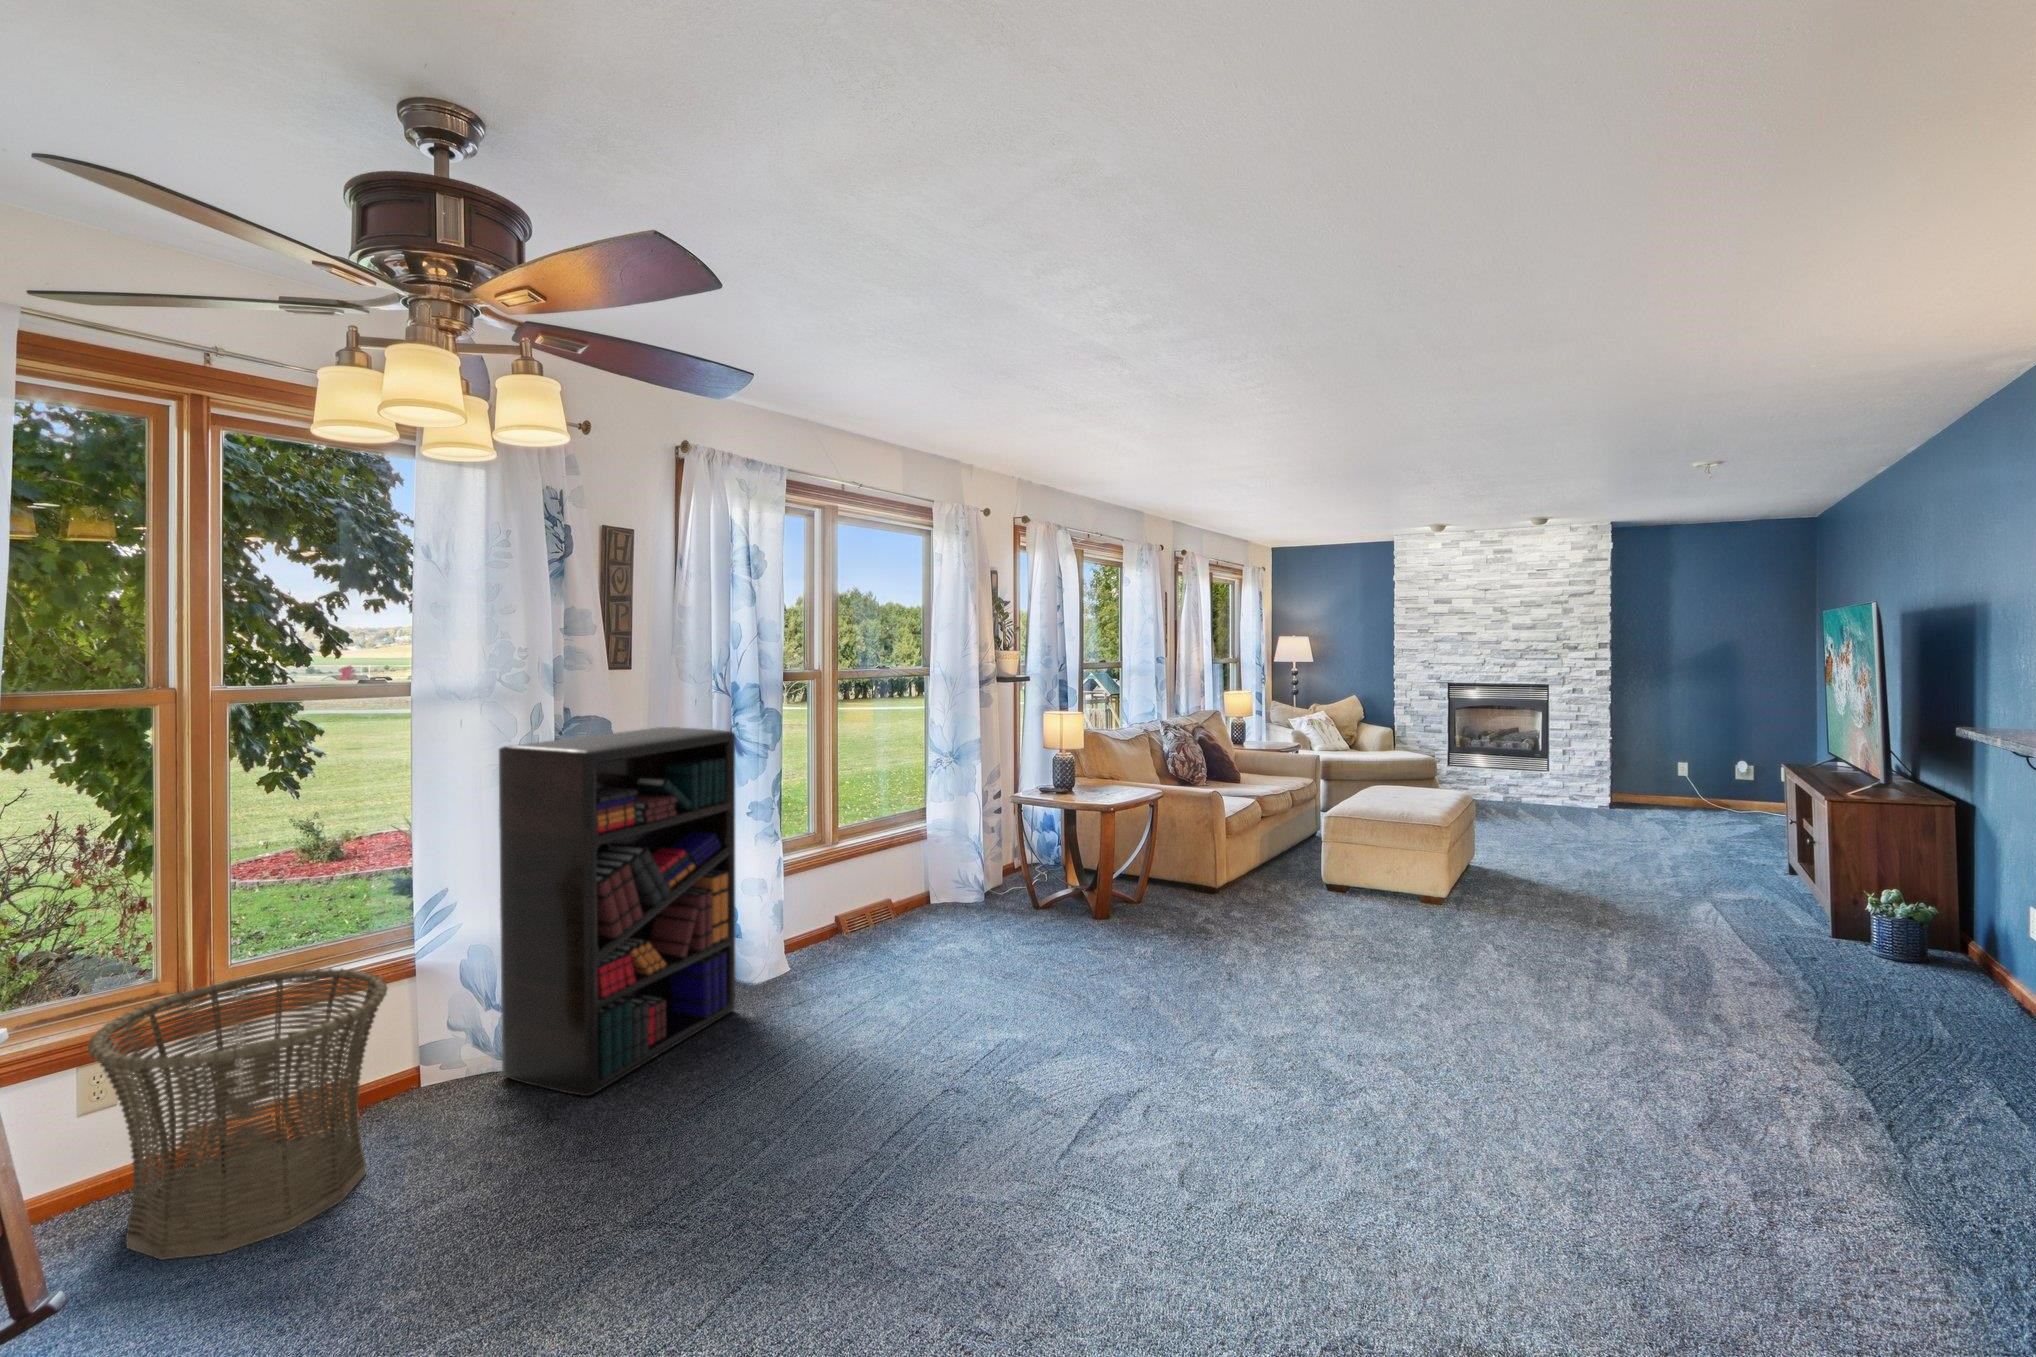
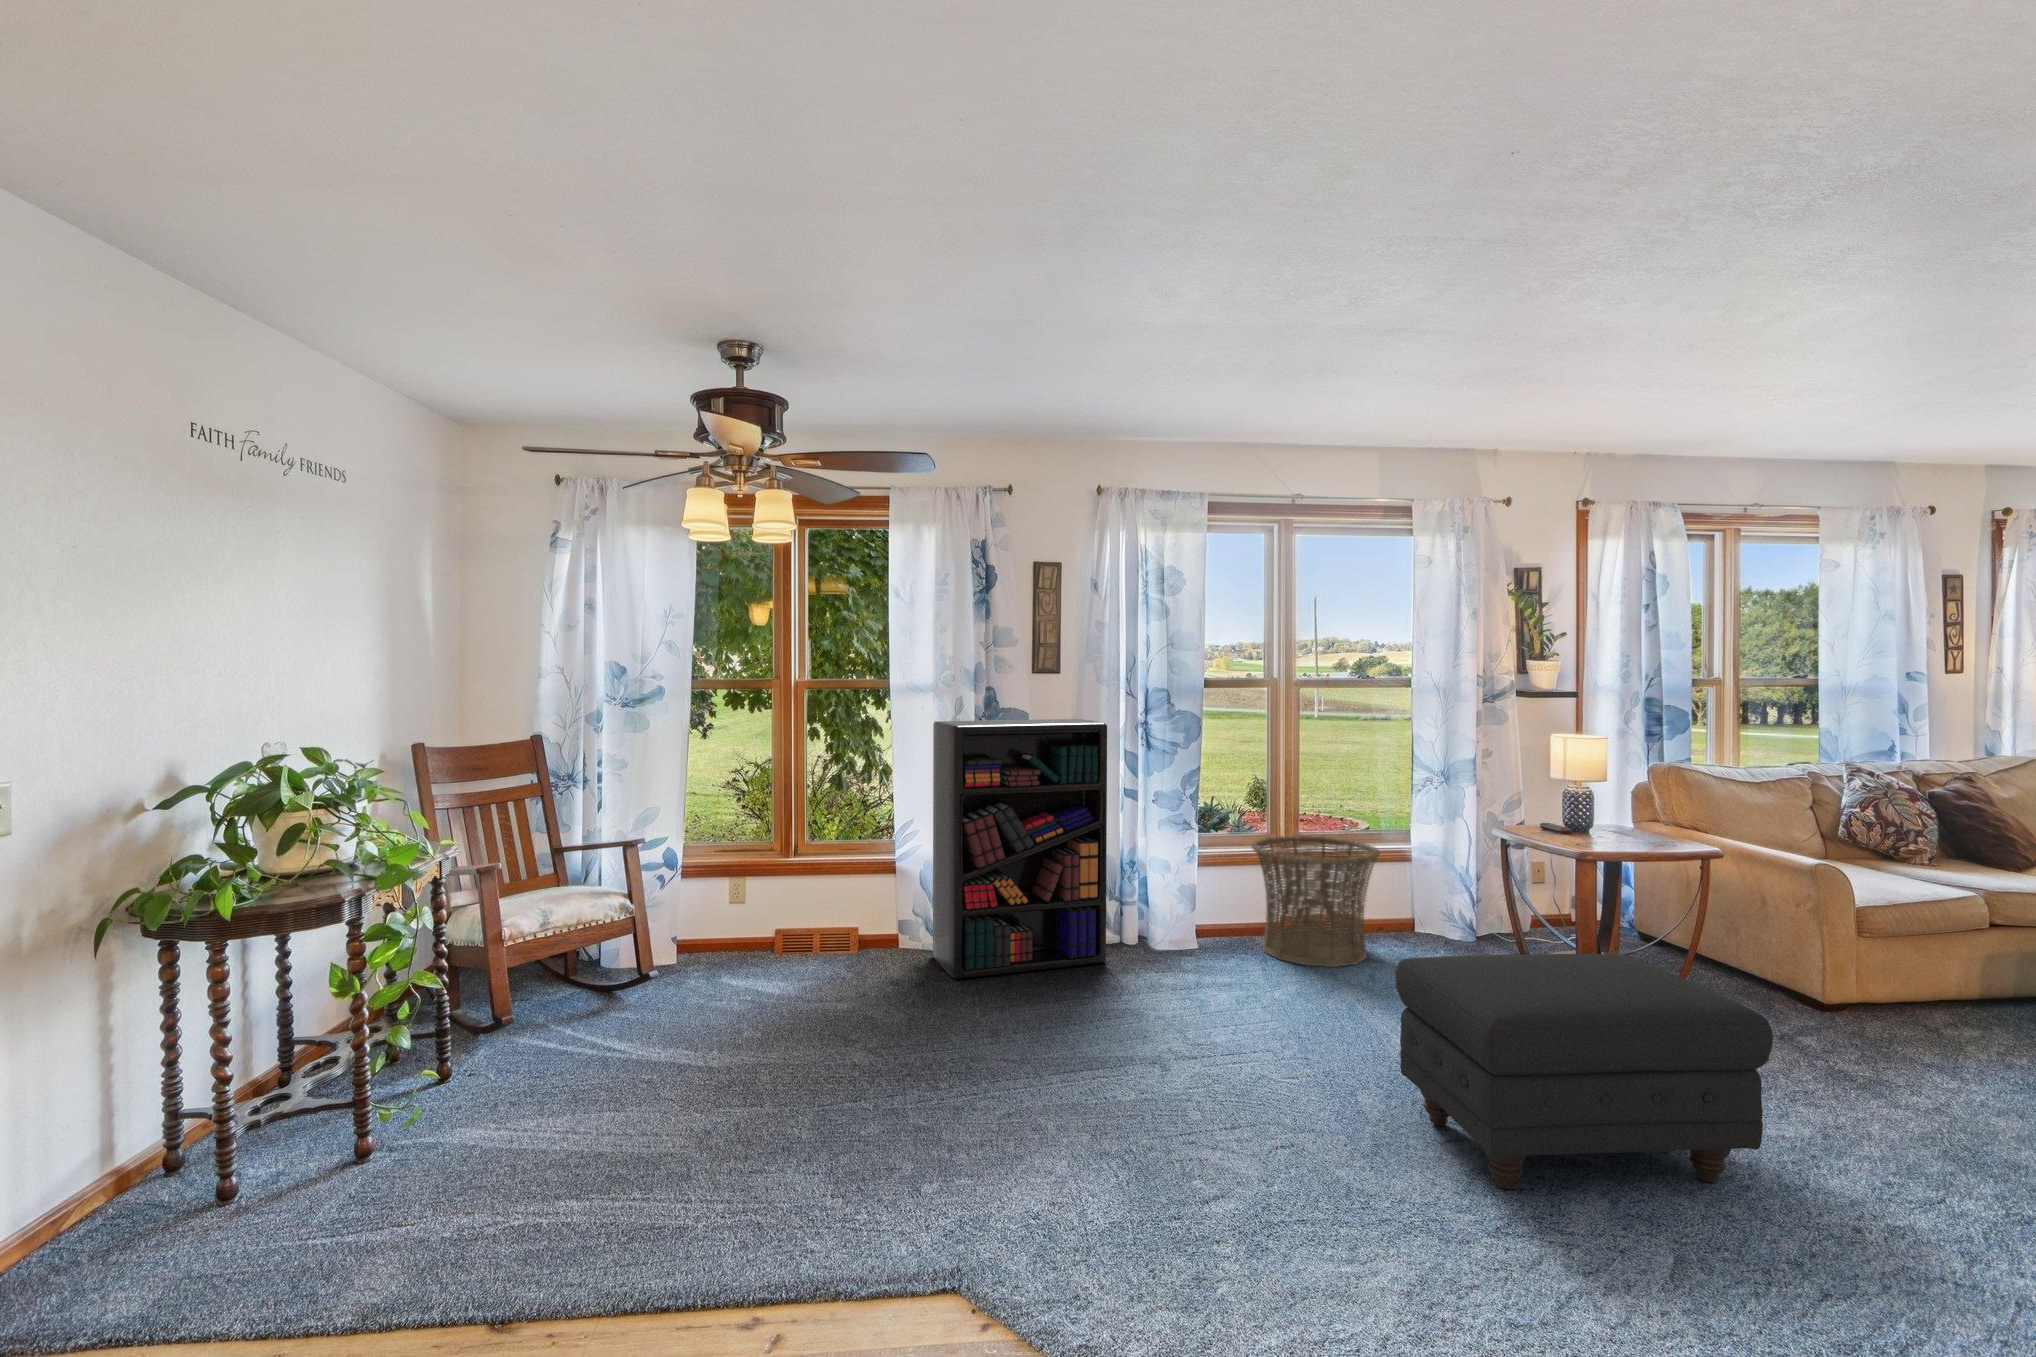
ottoman: none [1165,880,1384,1086] -> present [1395,954,1773,1189]
basket: present [88,968,387,1260] -> present [1252,836,1380,967]

